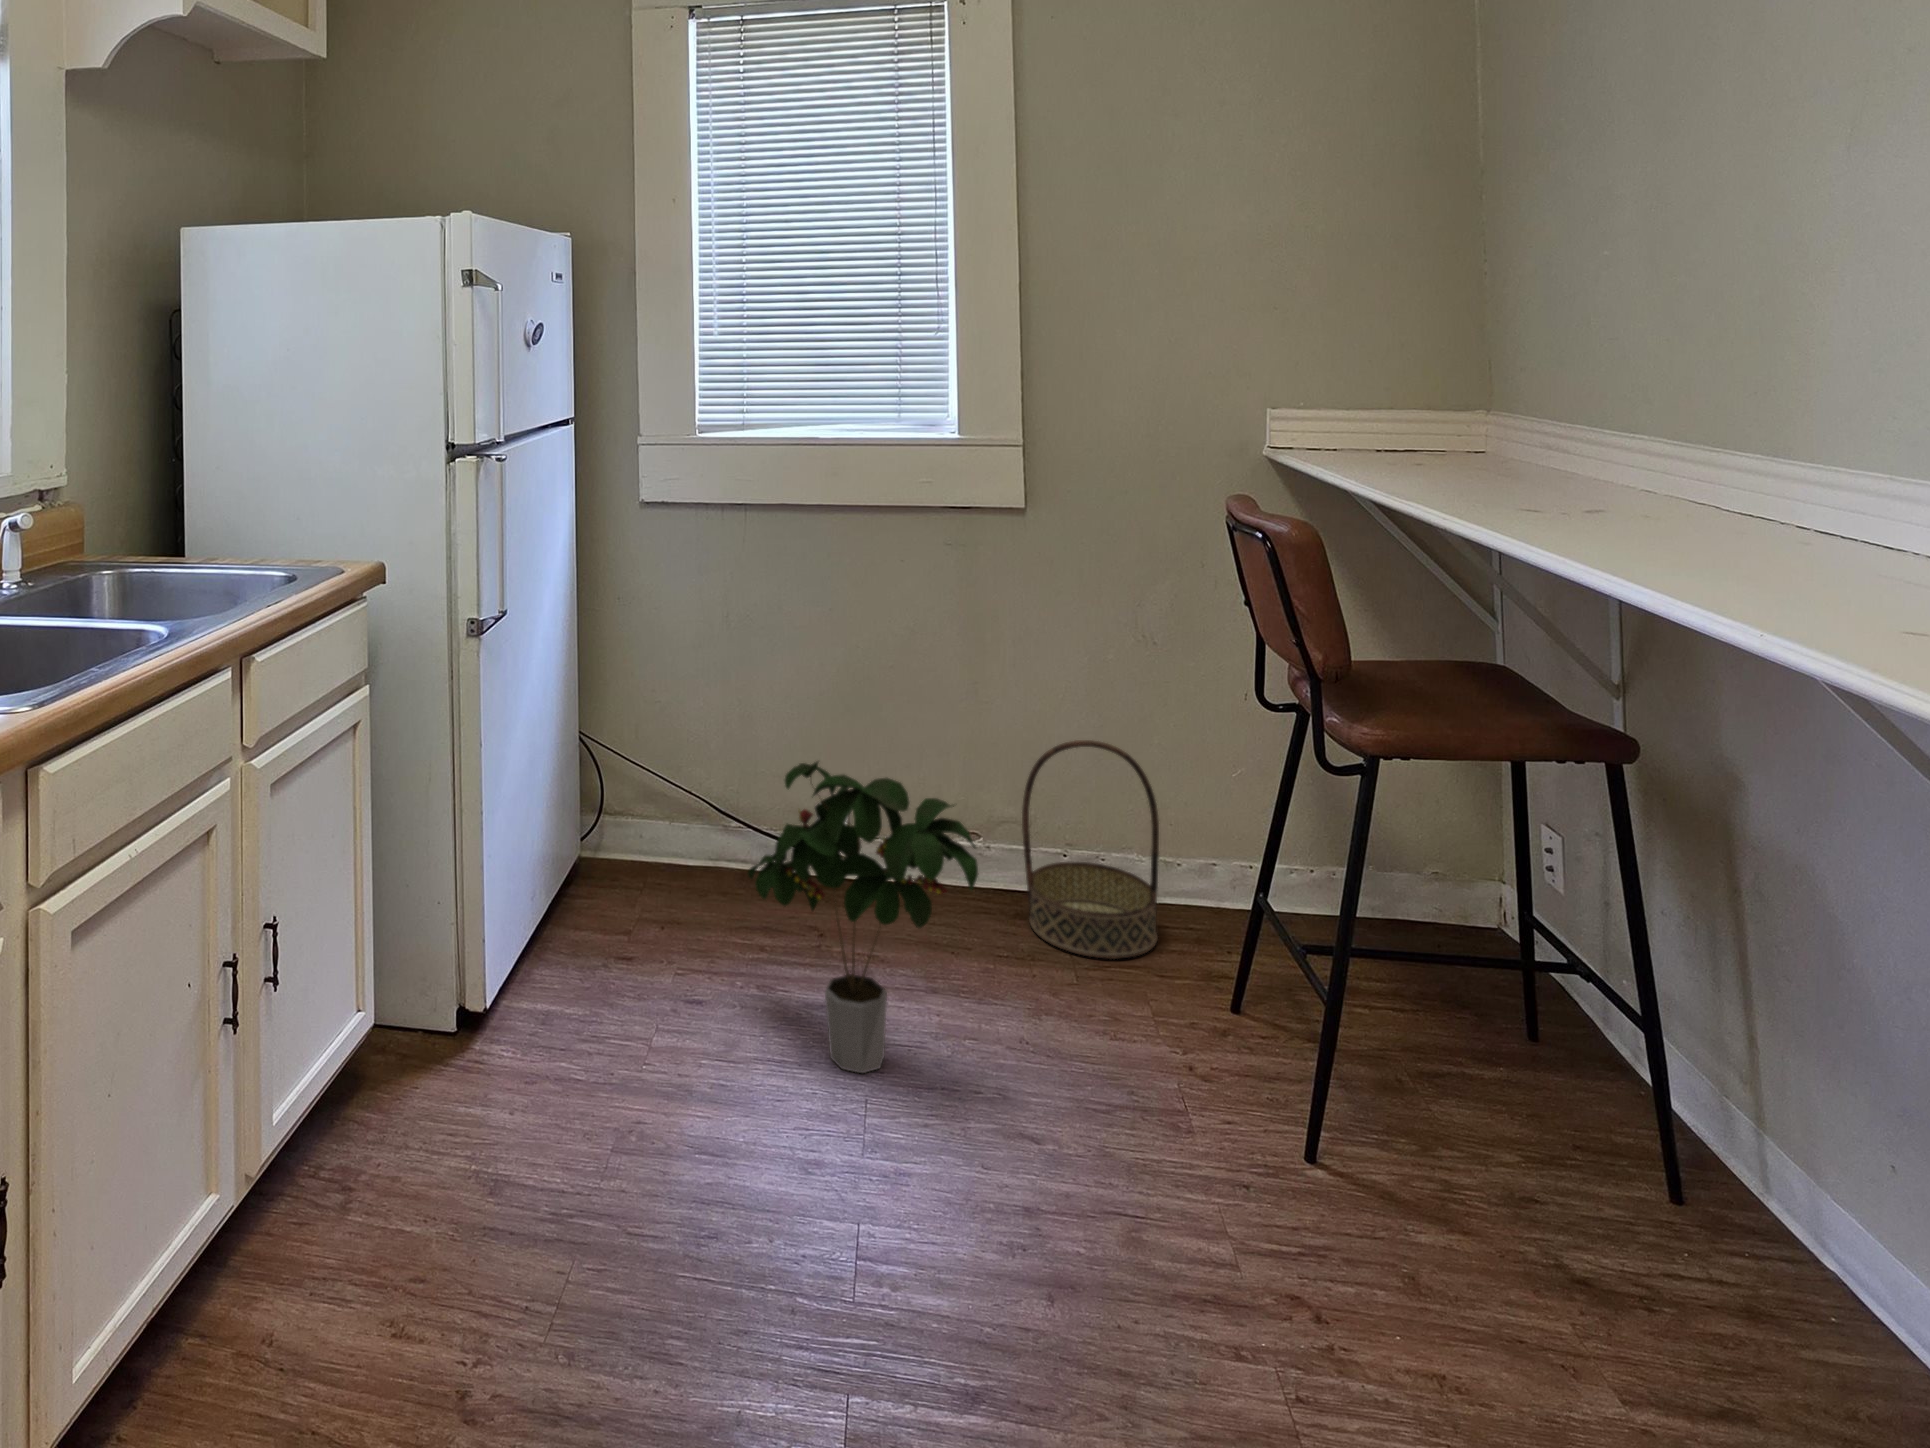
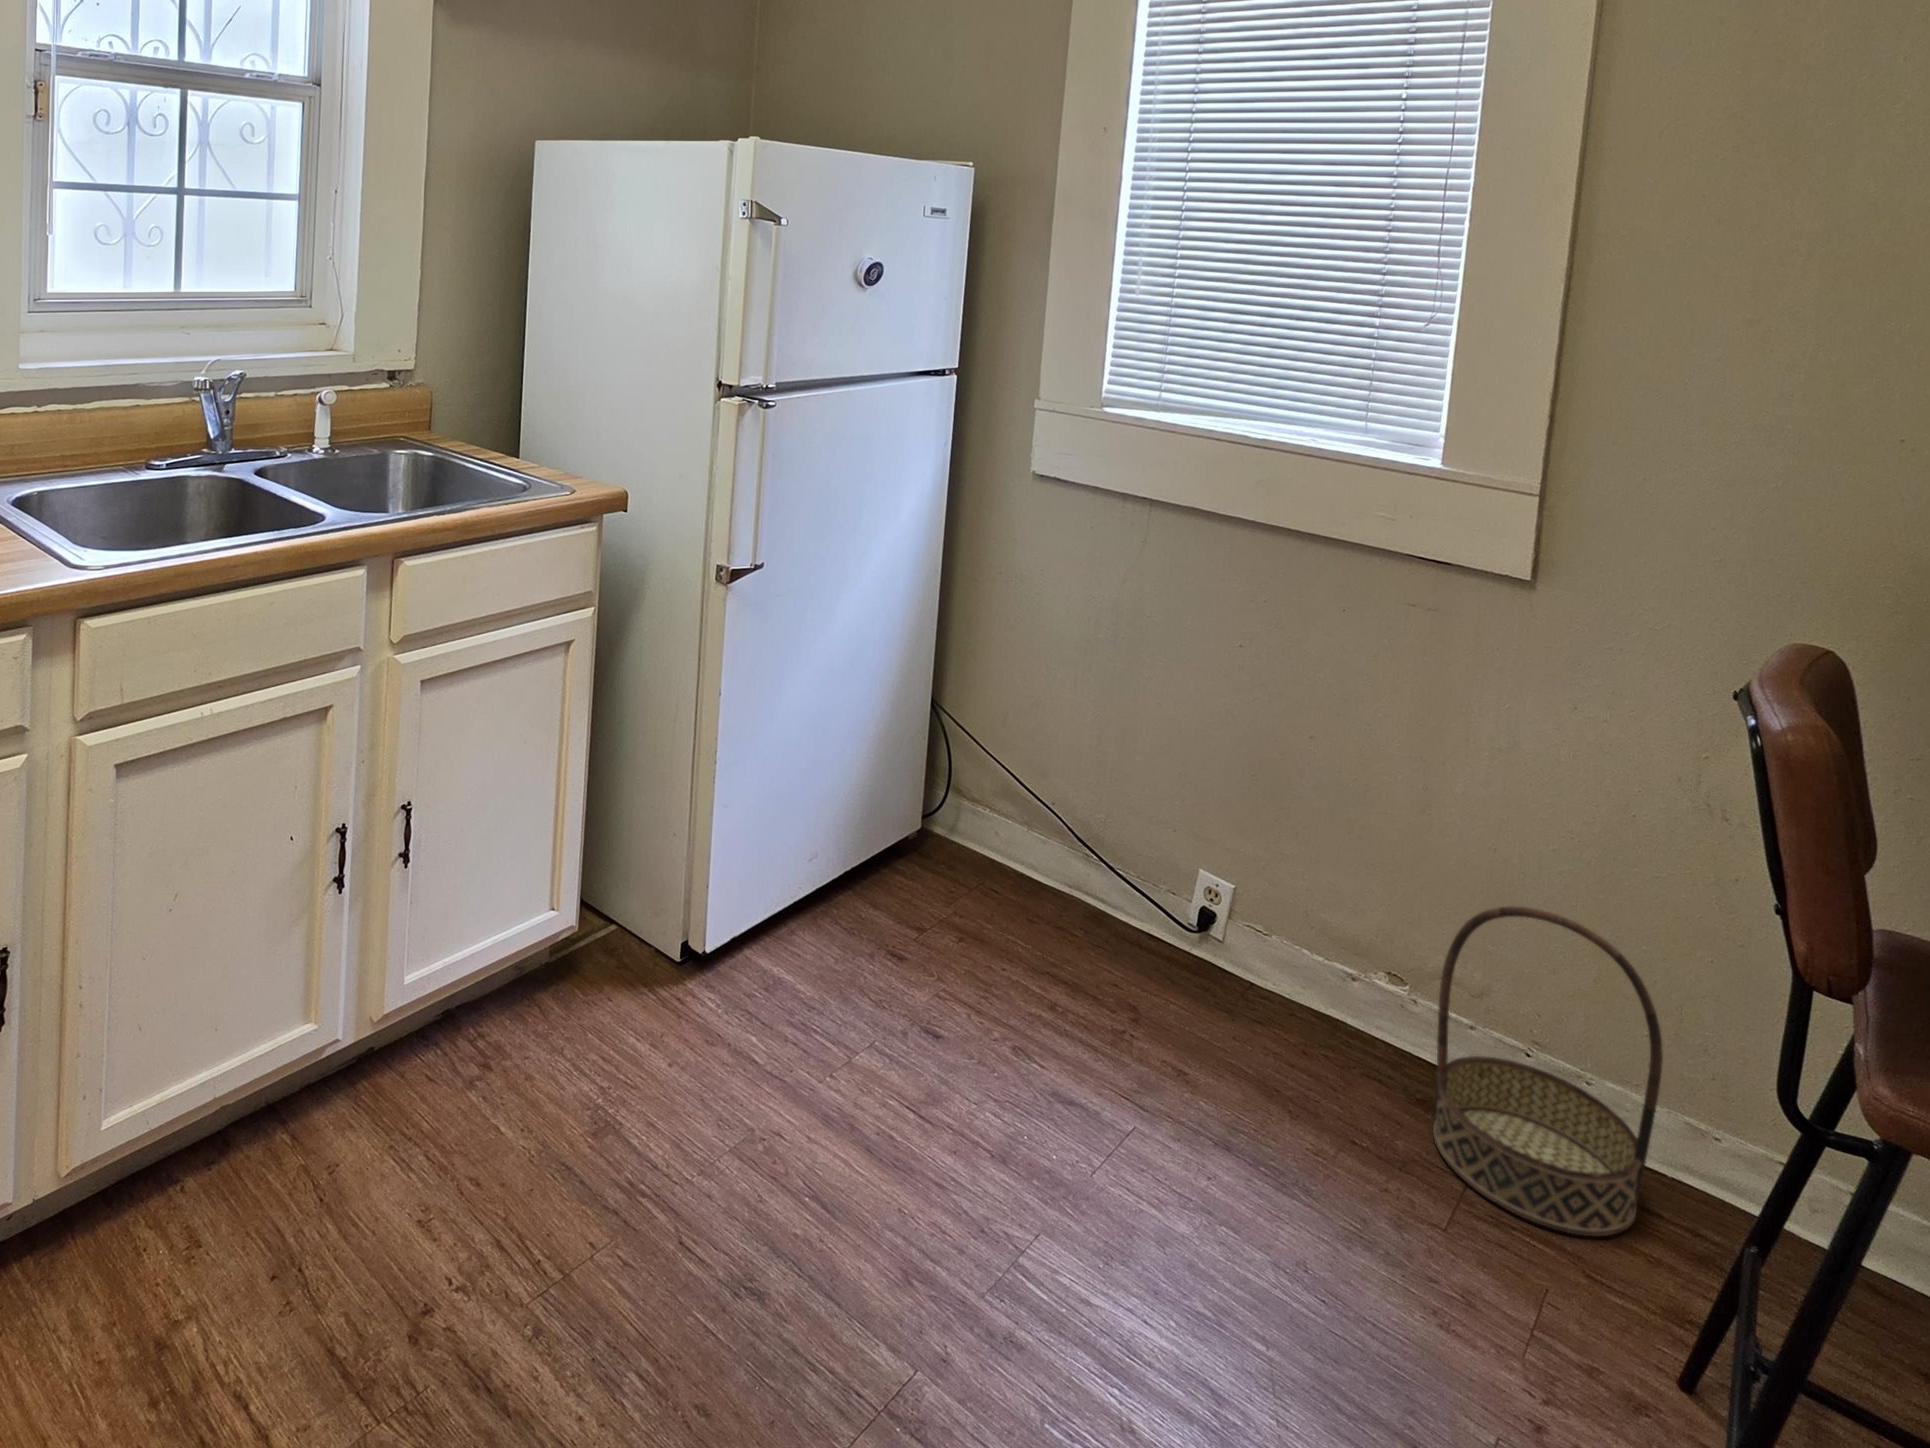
potted plant: present [747,761,978,1073] -> none [994,817,1224,1207]

